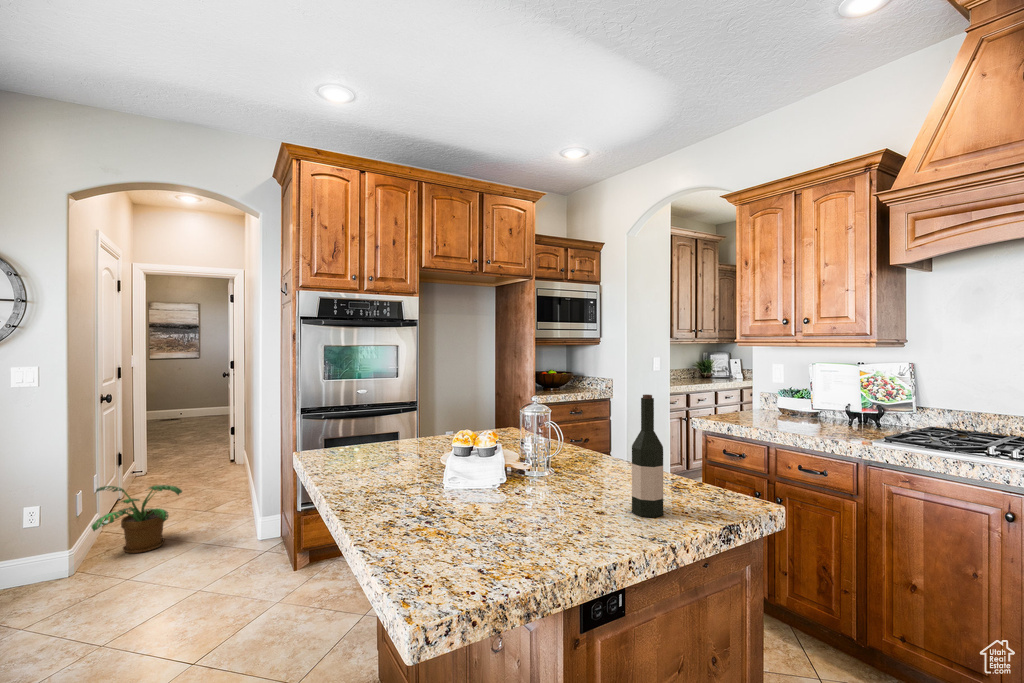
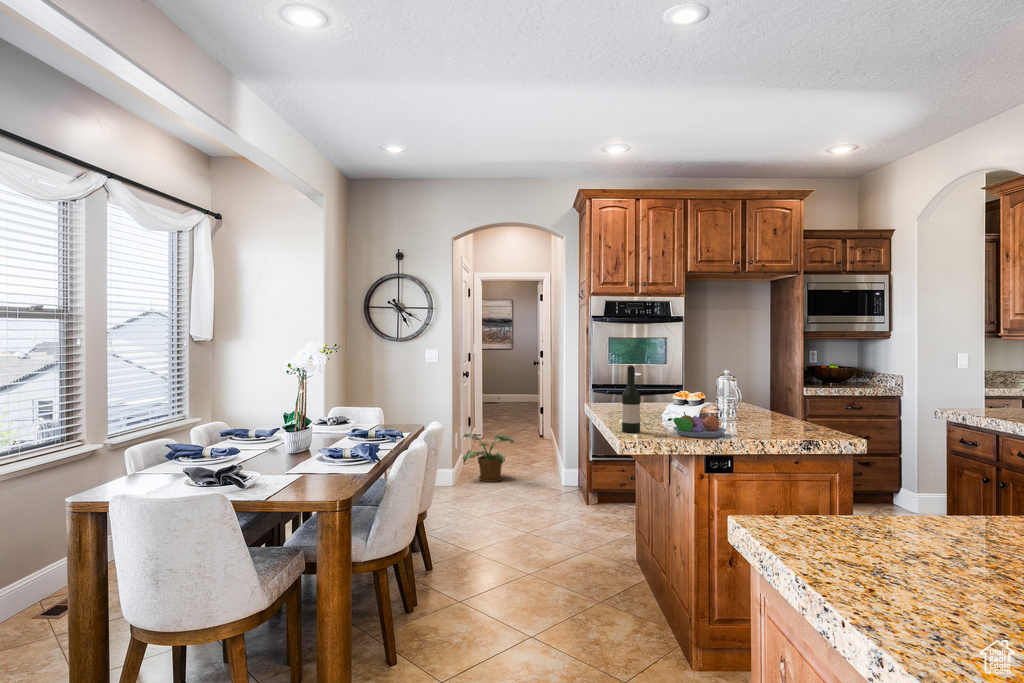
wine bottle: present [632,394,663,517] -> present [622,365,640,433]
fruit bowl: none [486,486,589,546] -> present [668,412,727,438]

